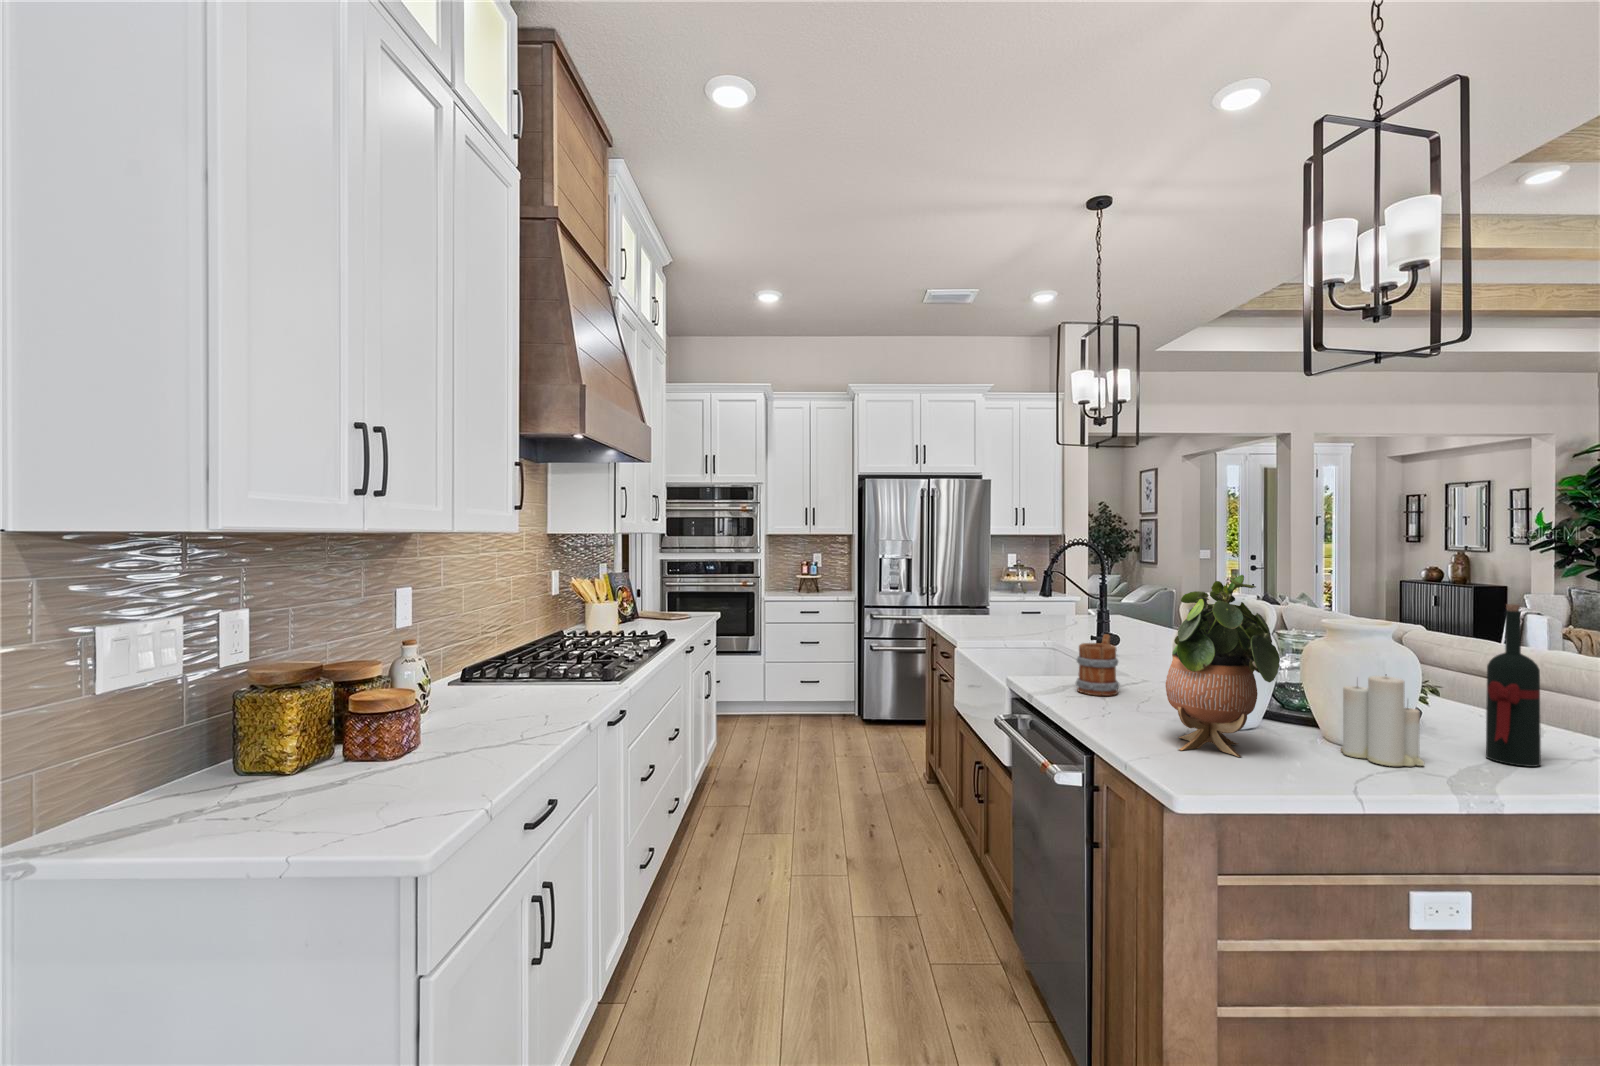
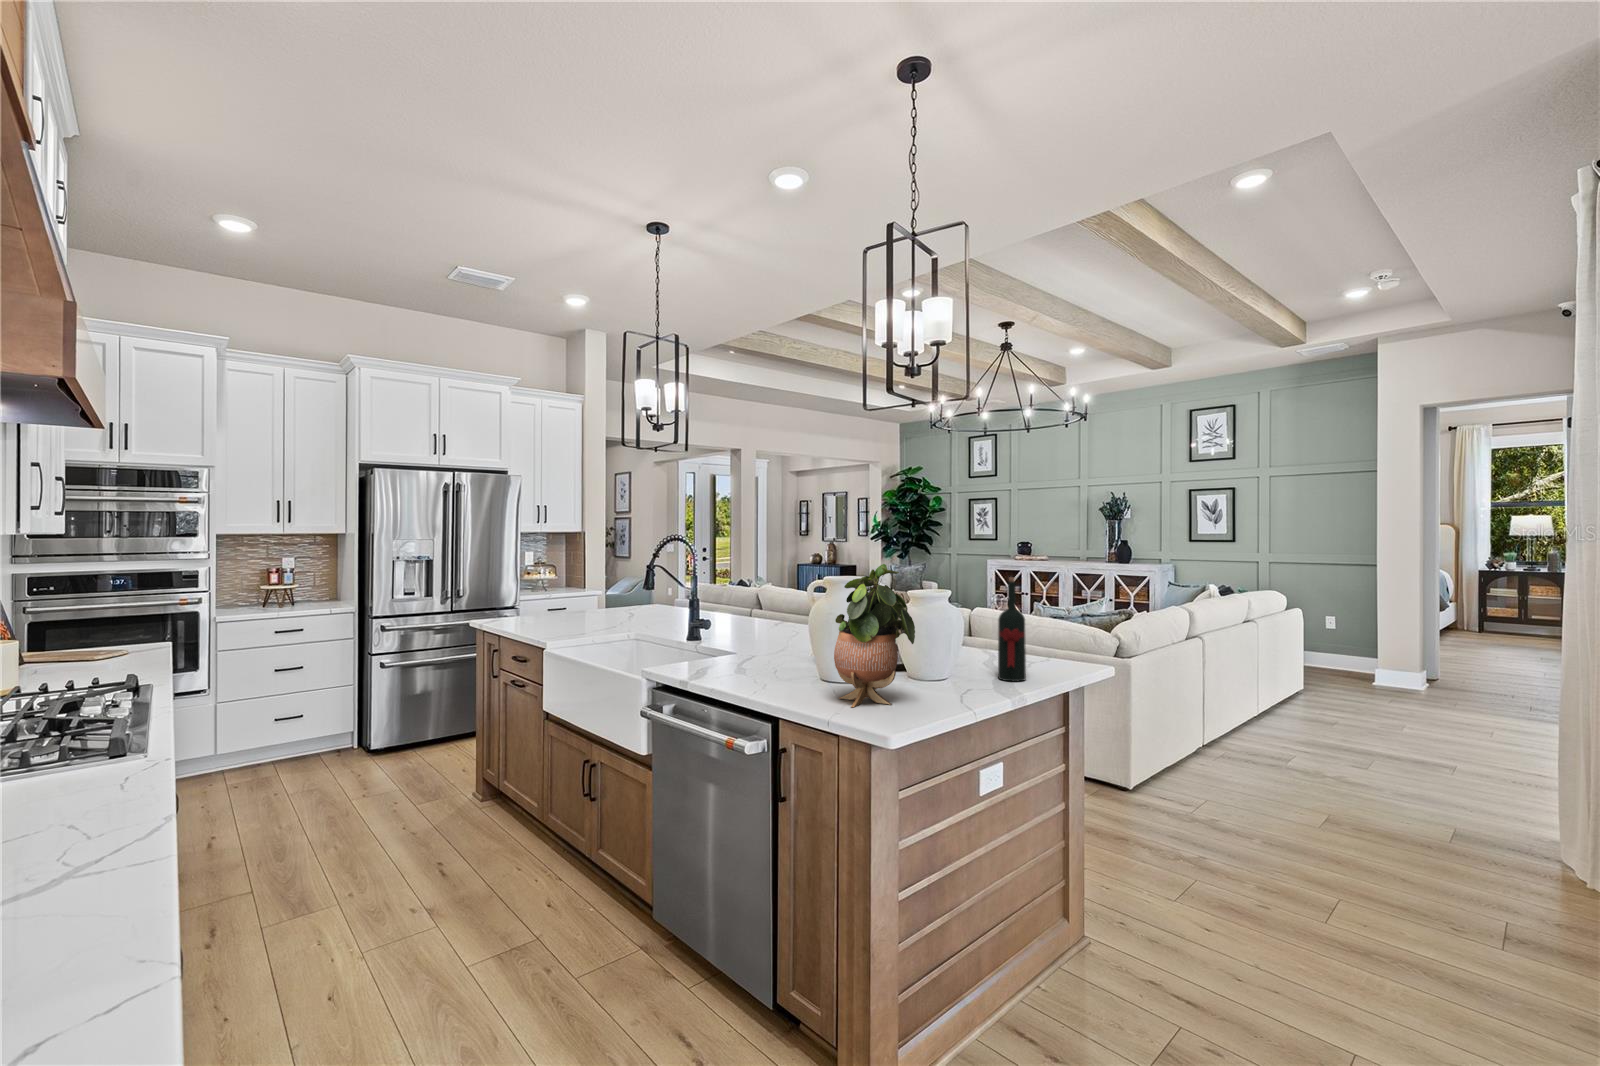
mug: present [1076,634,1119,696] -> none [719,621,754,676]
candle: present [1341,676,1424,766] -> none [934,626,983,694]

